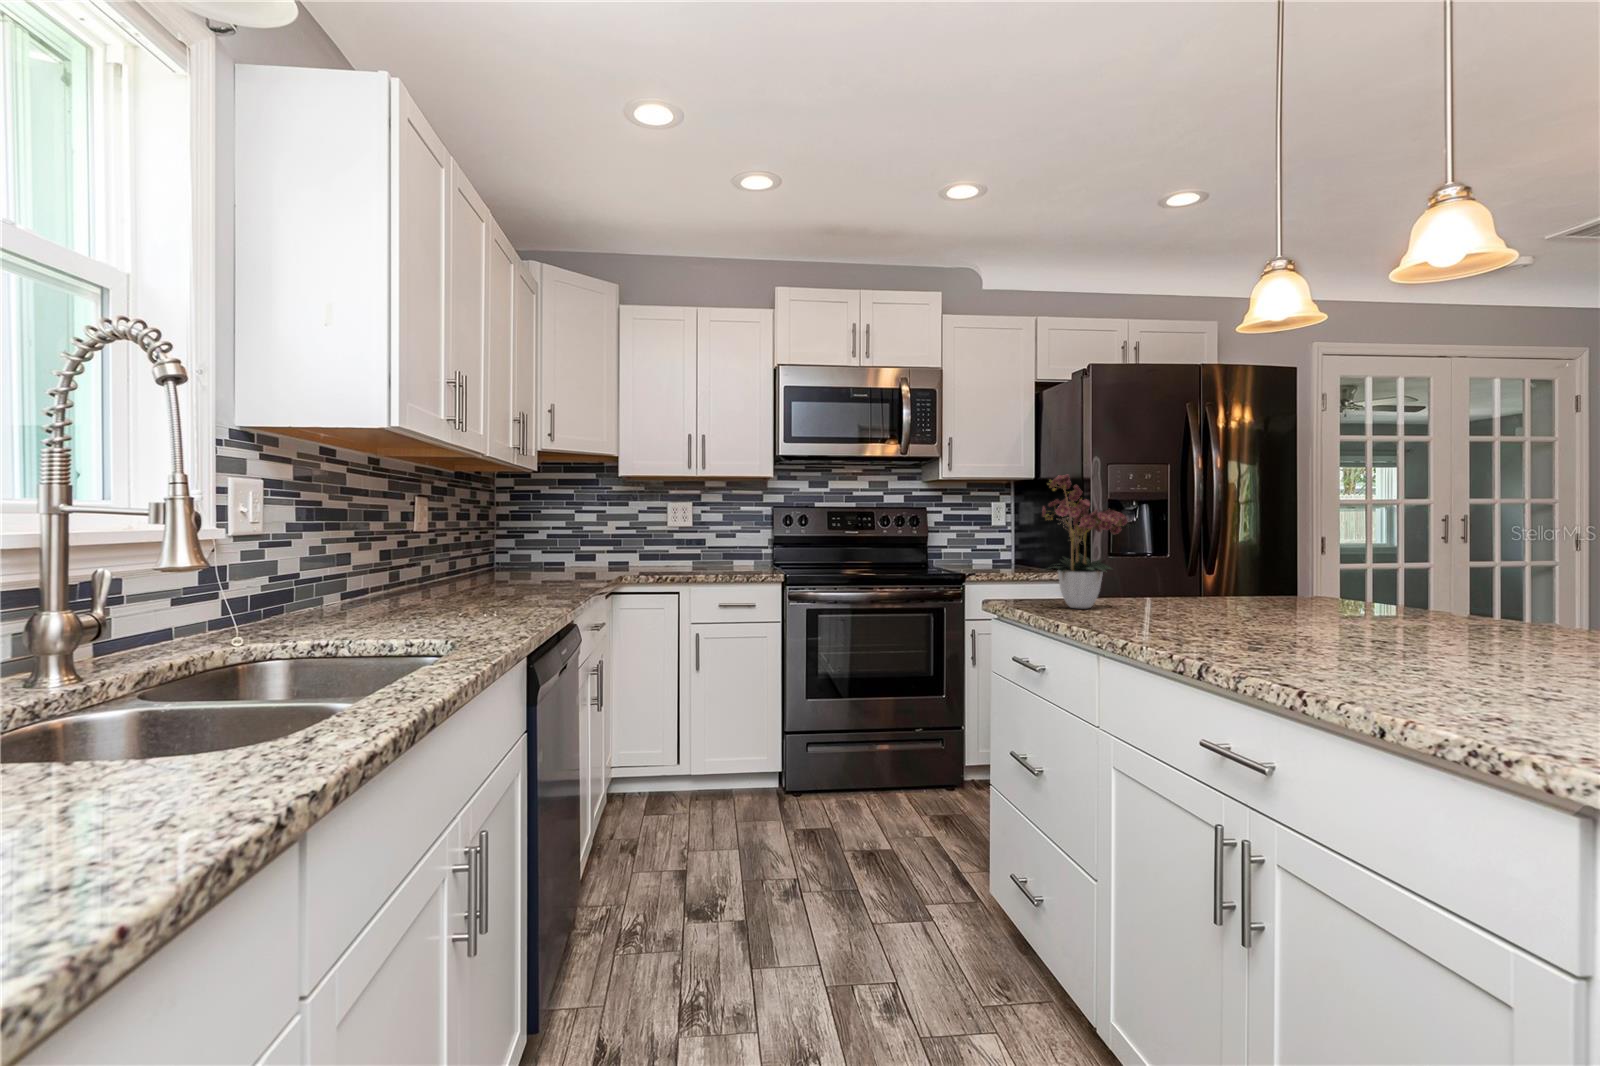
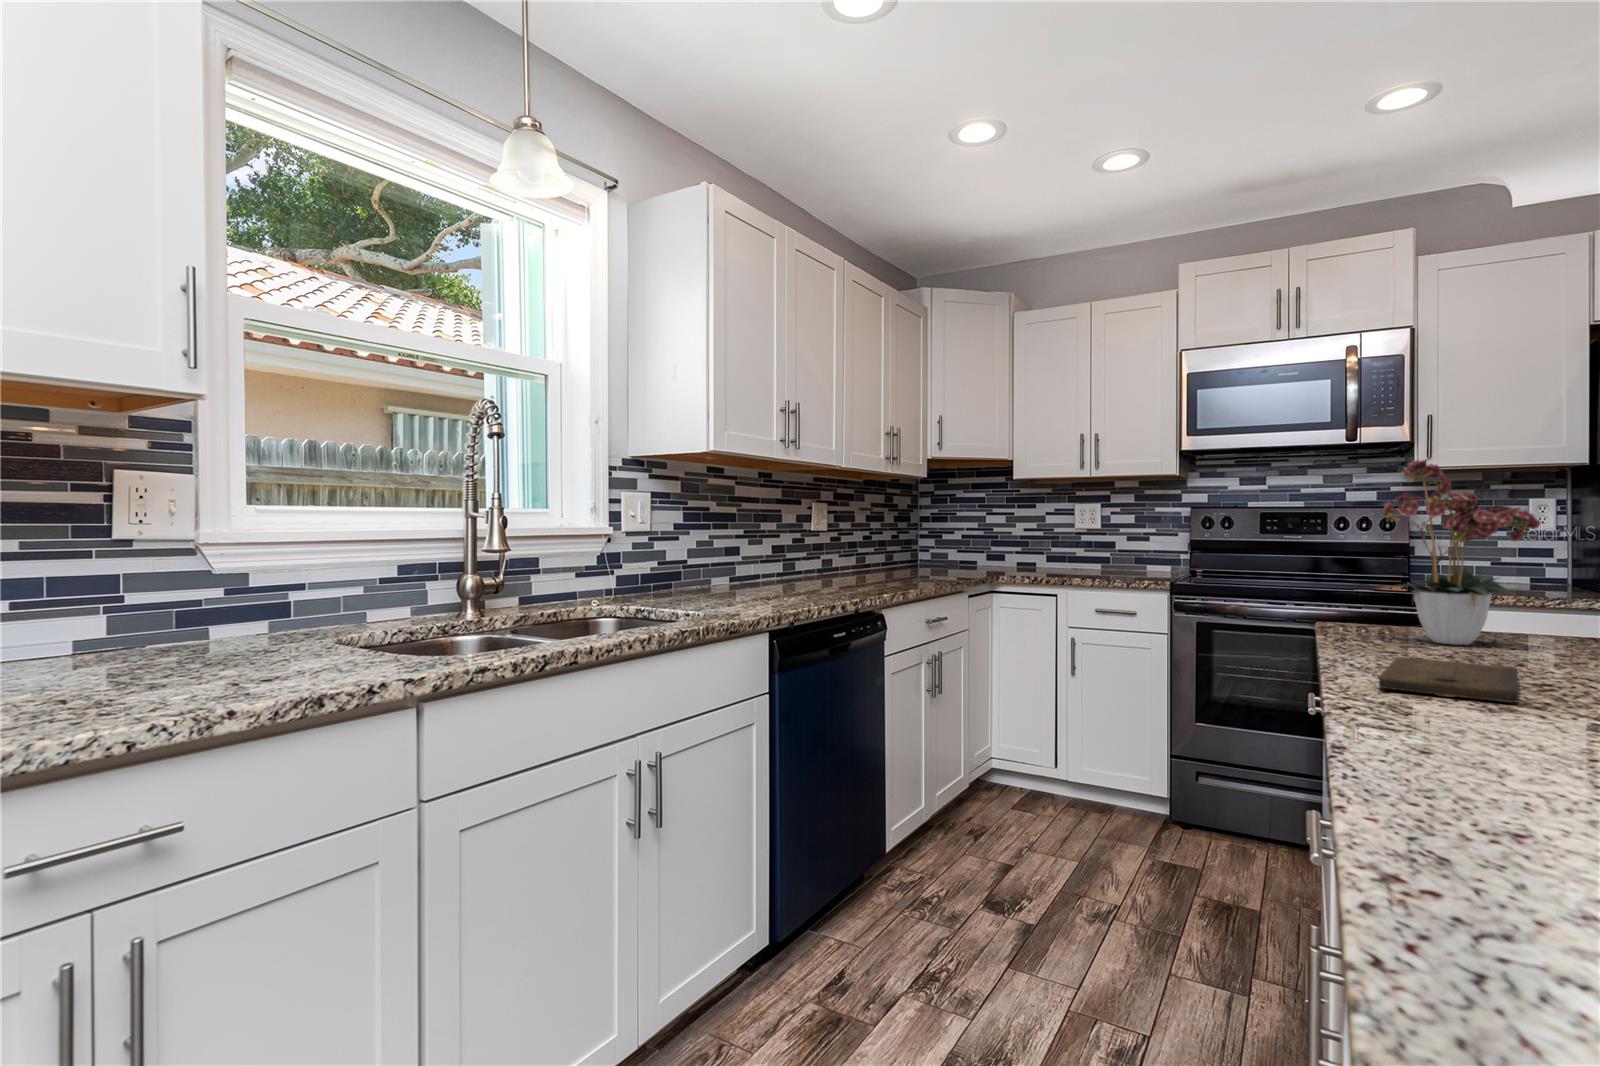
cutting board: none [1114,619,1234,642] -> present [1379,657,1519,703]

